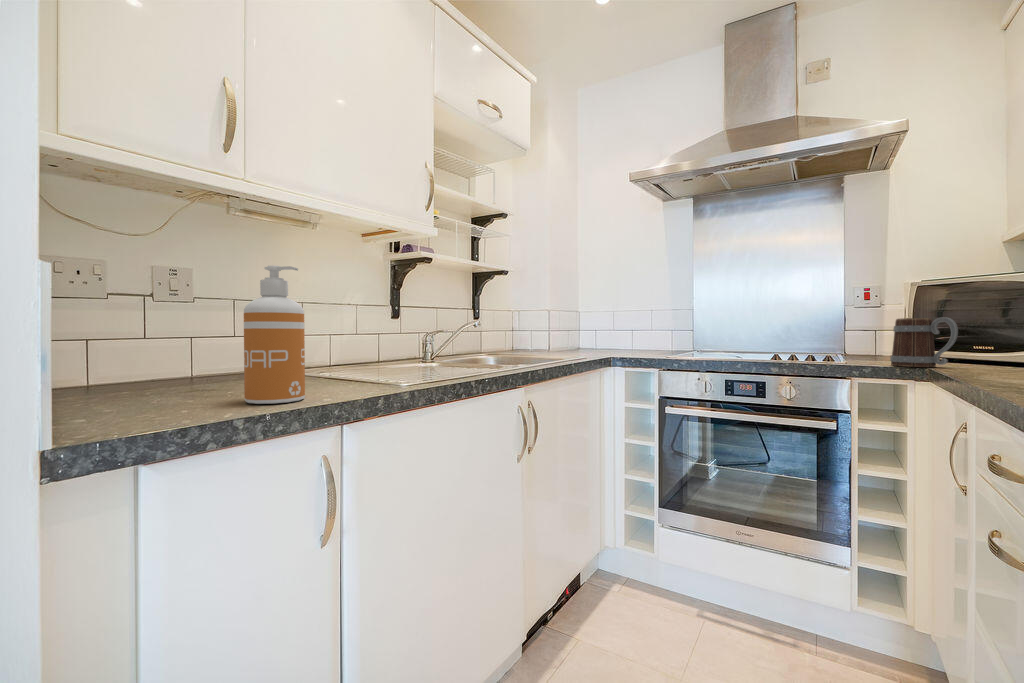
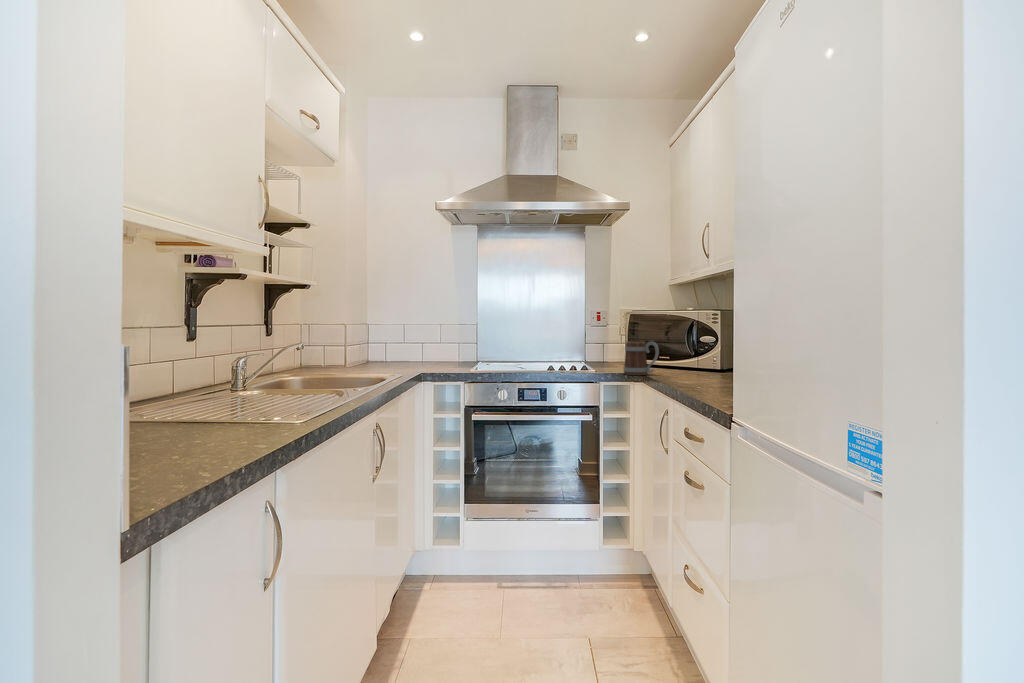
soap dispenser: present [244,266,305,404] -> none [171,316,235,457]

